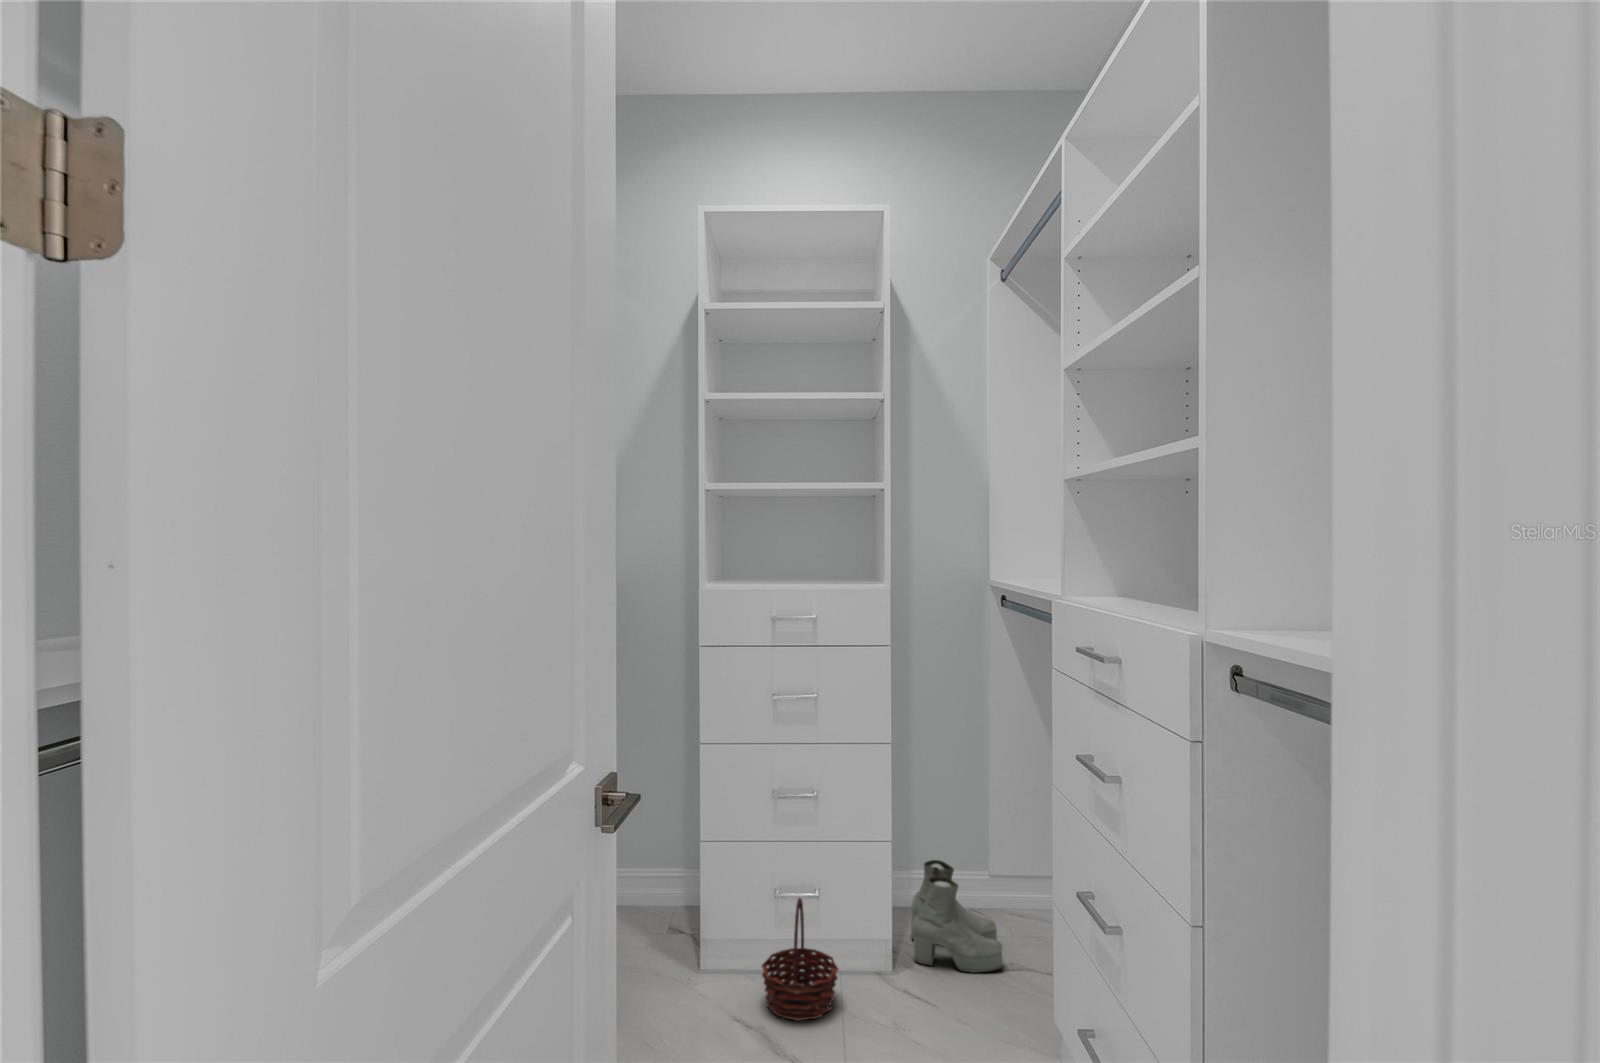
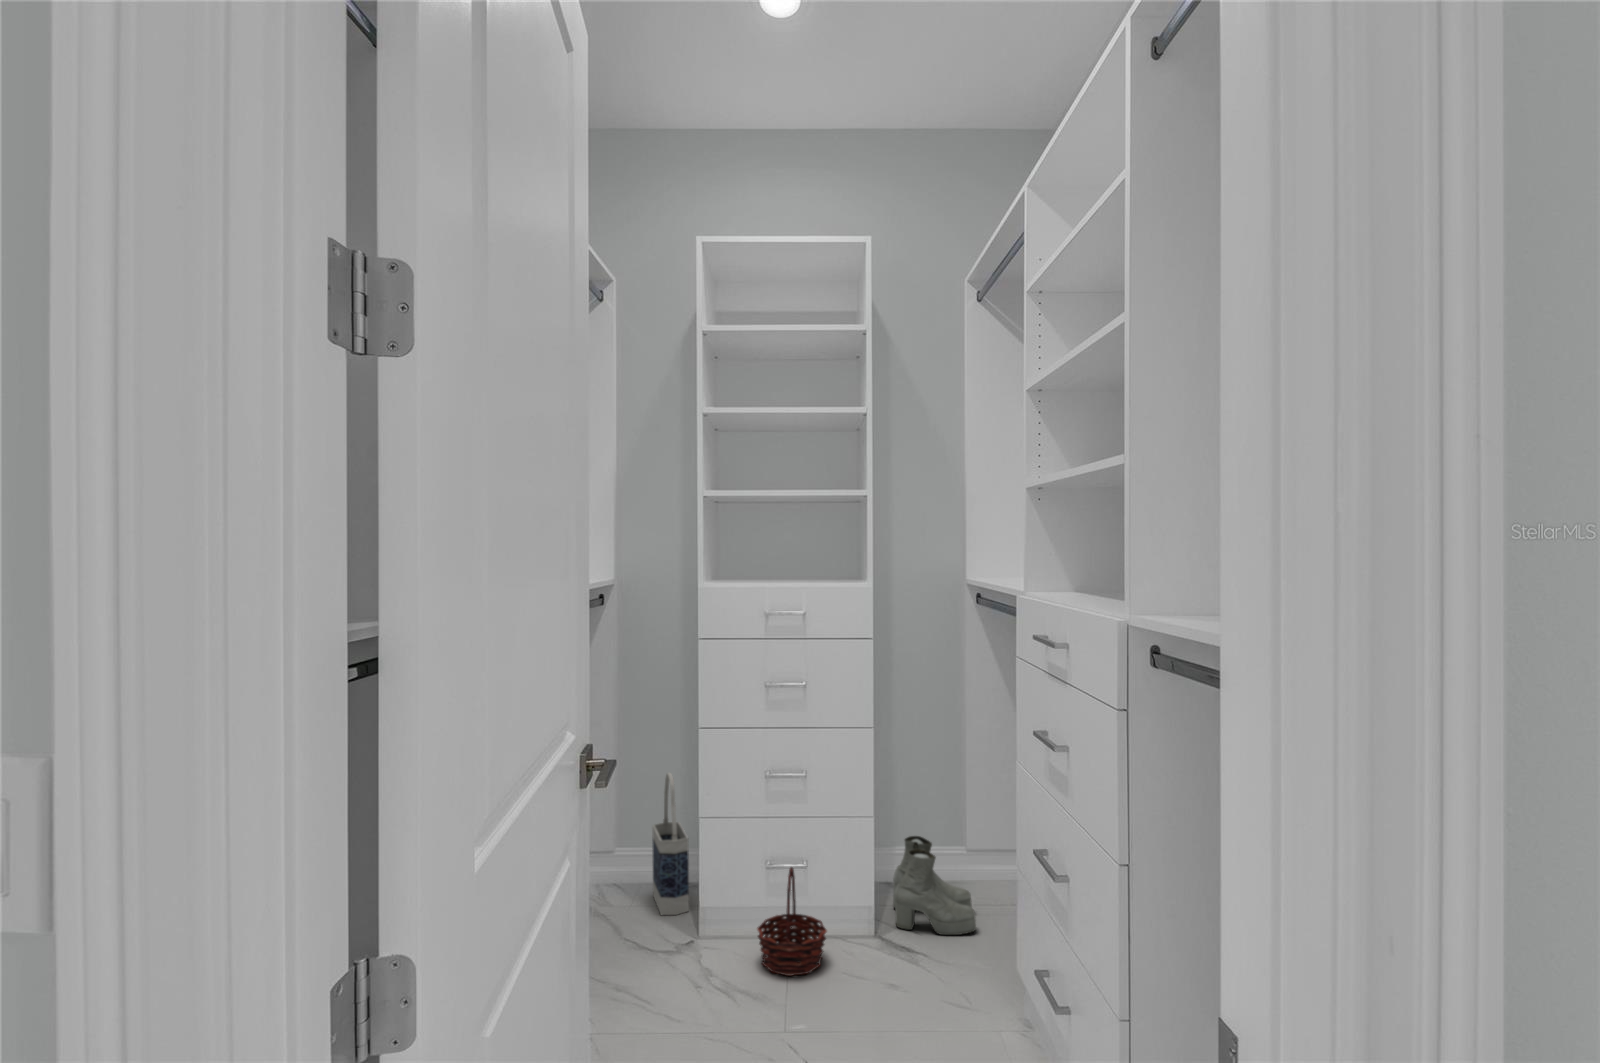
bag: none [651,788,689,944] -> present [652,773,689,915]

